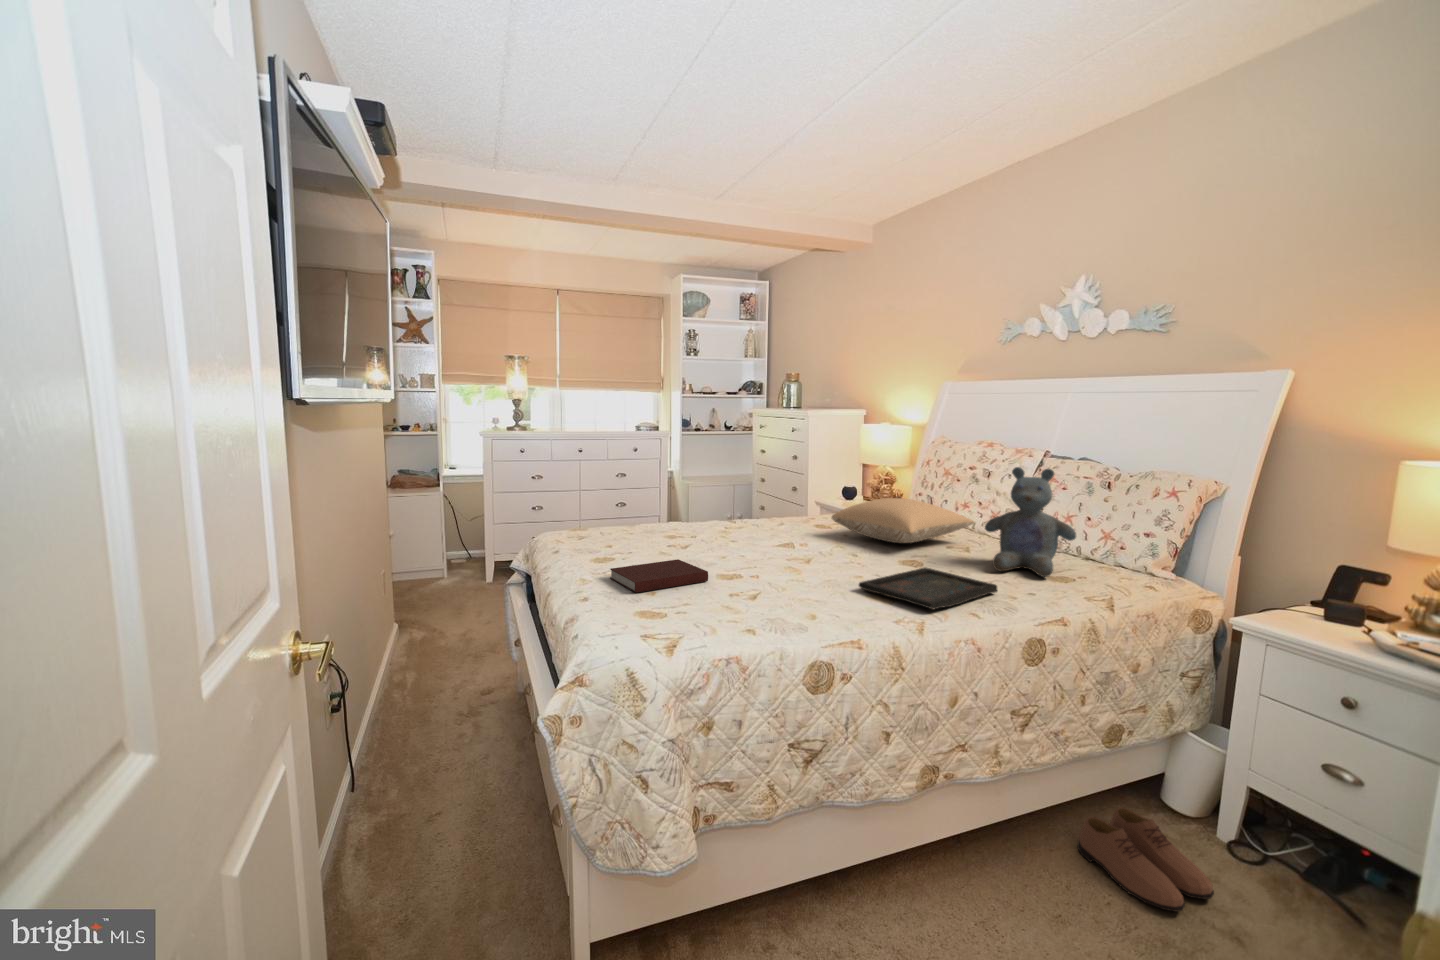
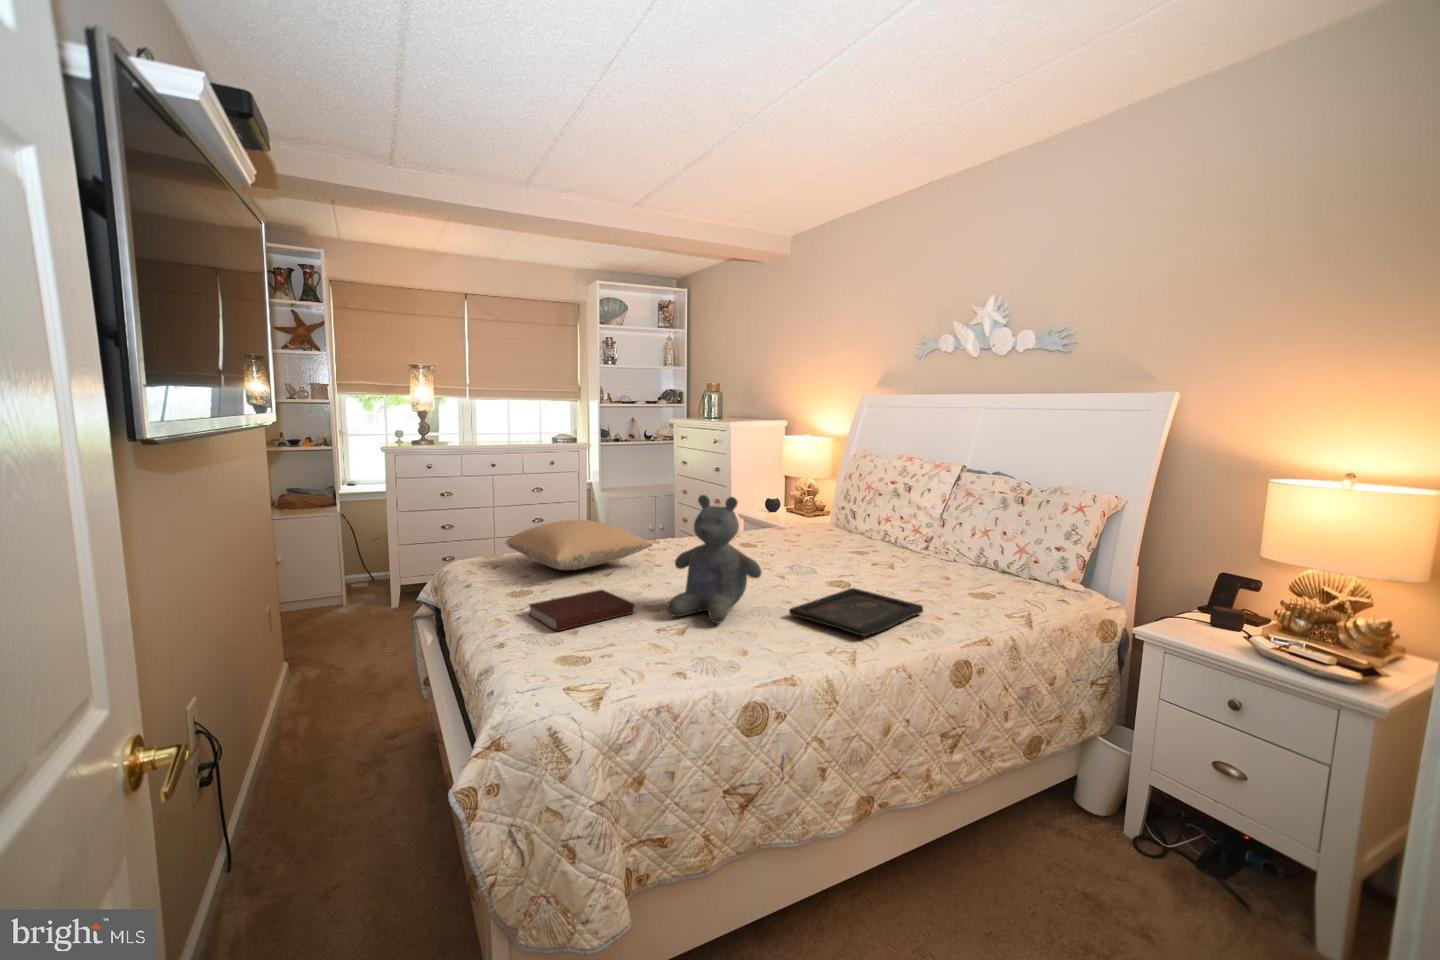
stuffed bear: present [985,467,1076,577] -> present [667,495,762,623]
pillow: present [832,498,974,543] -> present [506,520,653,570]
shoe: present [1077,807,1214,911] -> none [1002,815,1127,918]

